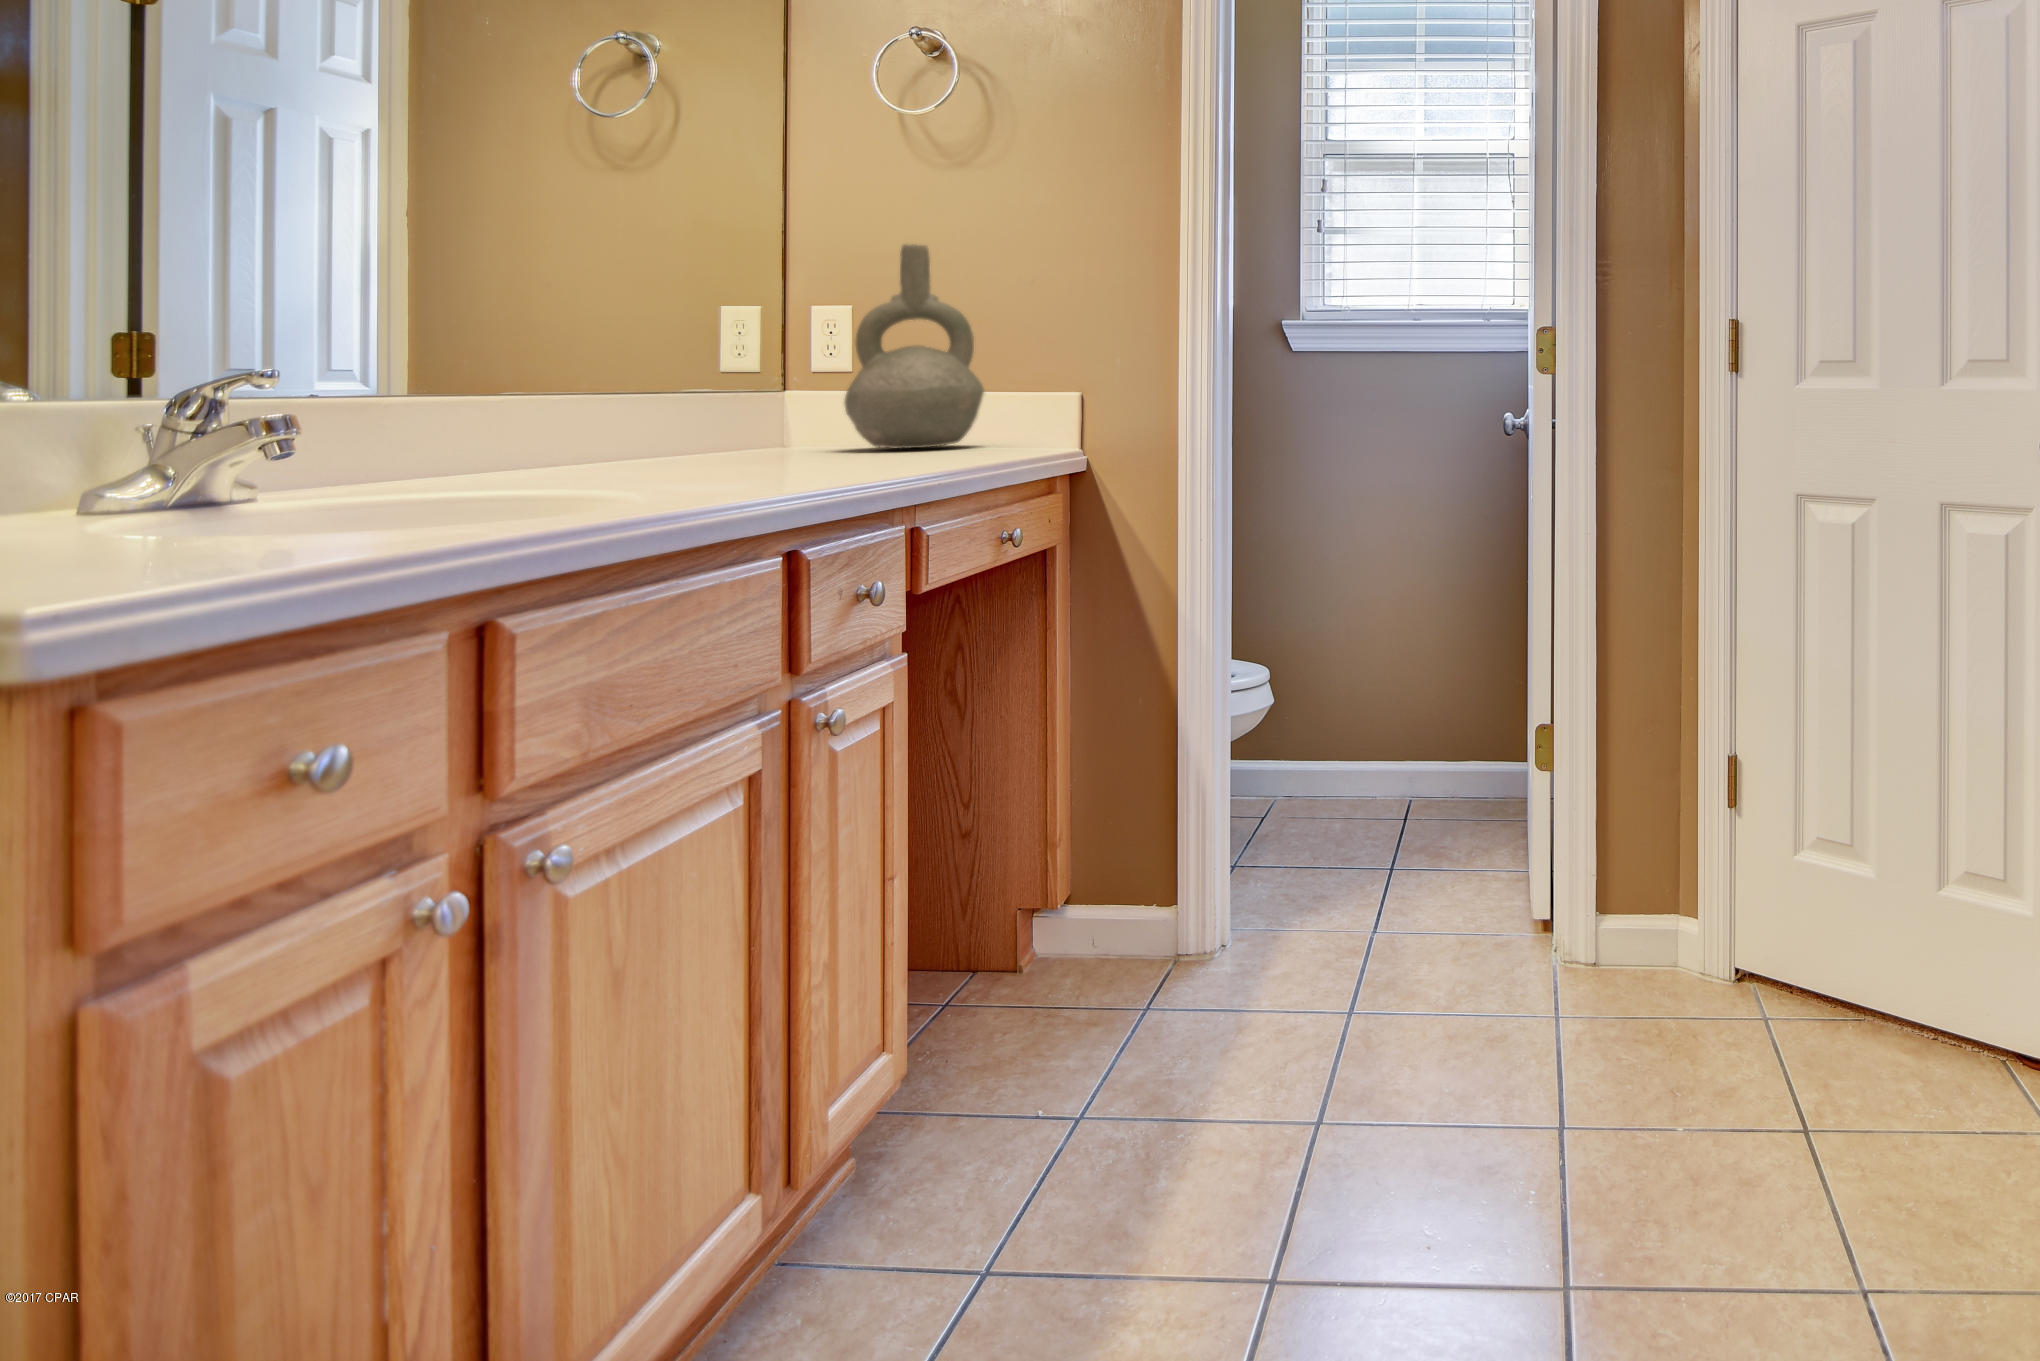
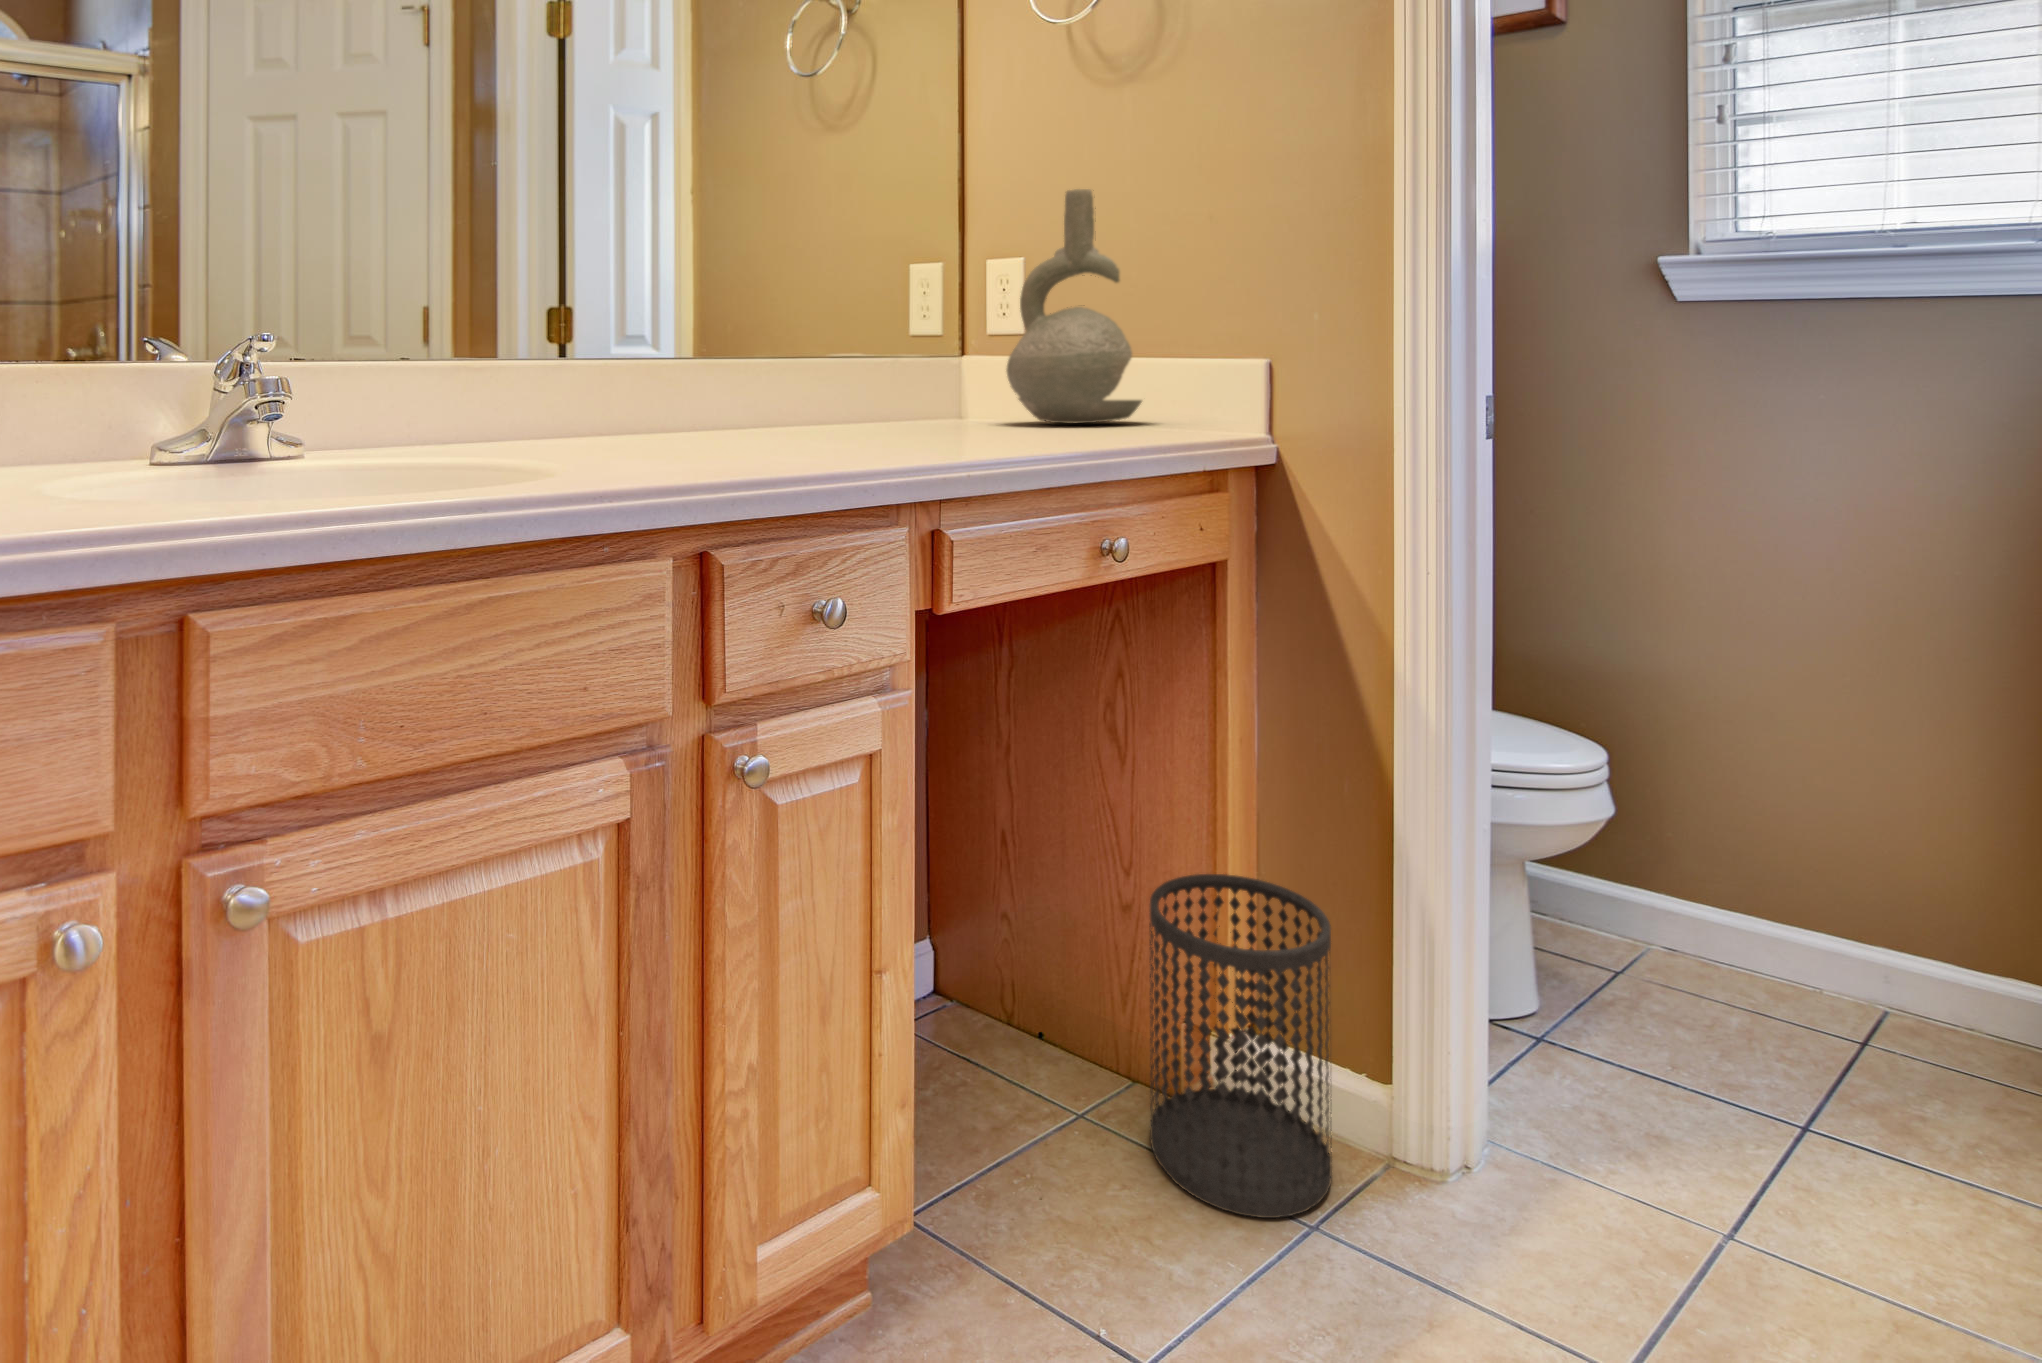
wastebasket: none [1012,788,1148,1024] -> present [1150,874,1332,1218]

